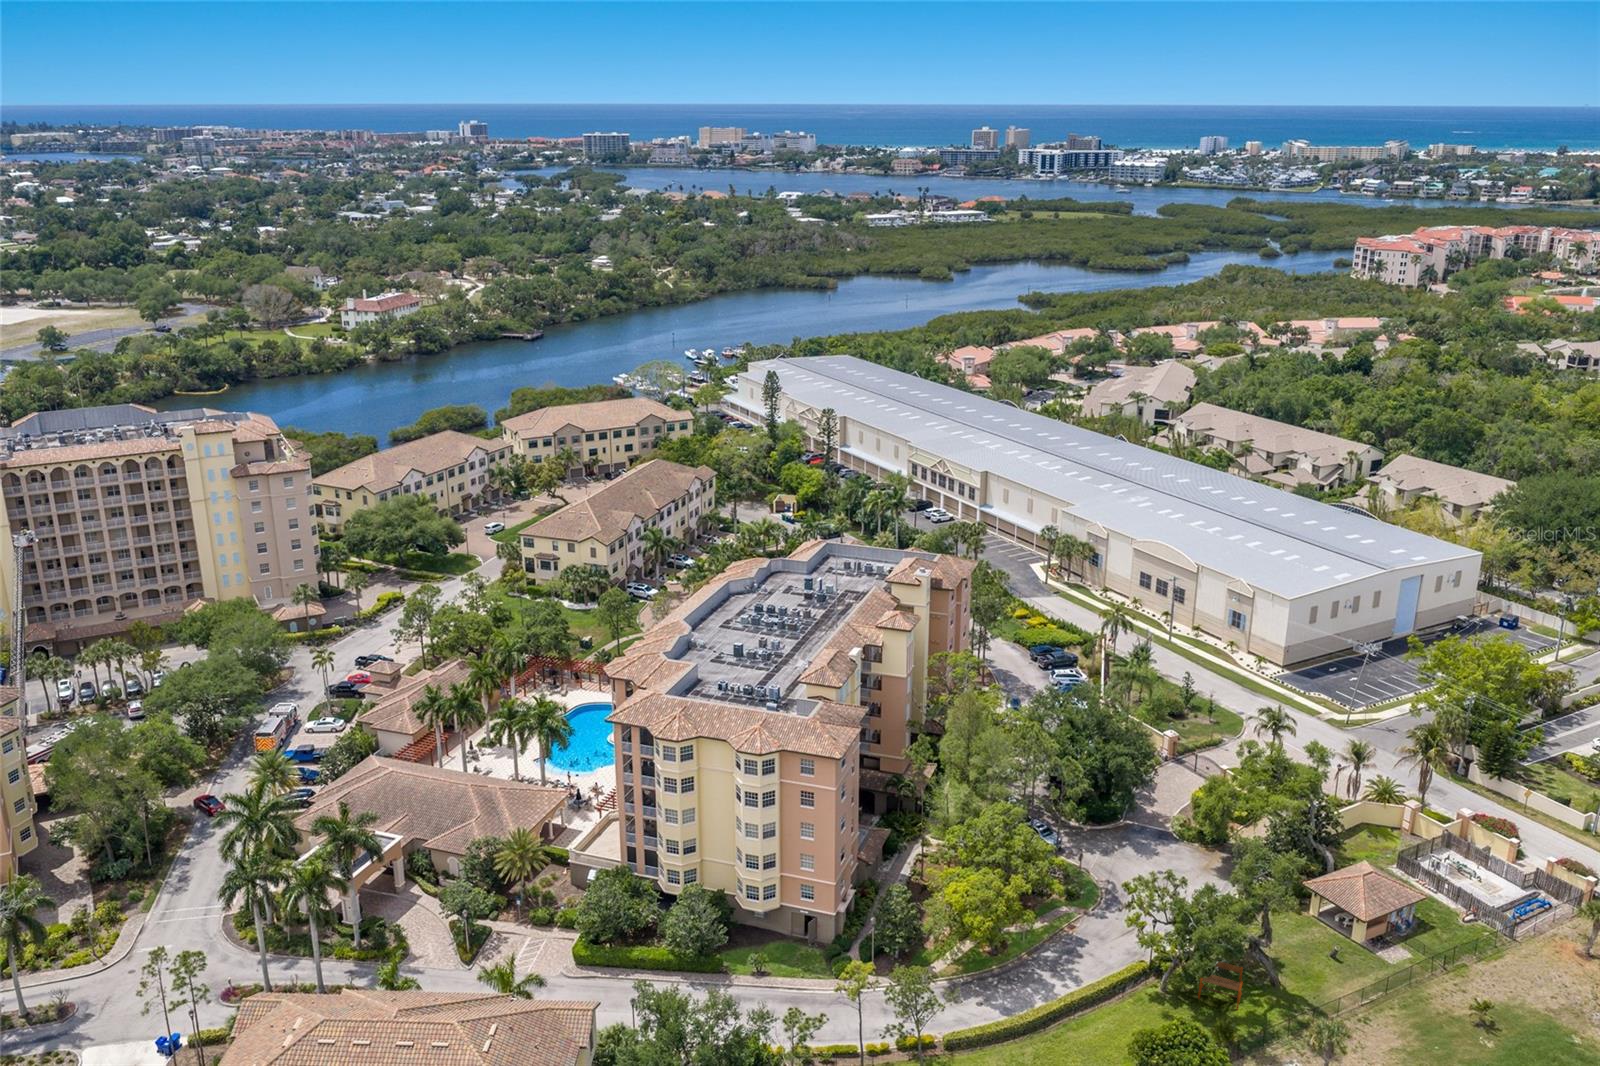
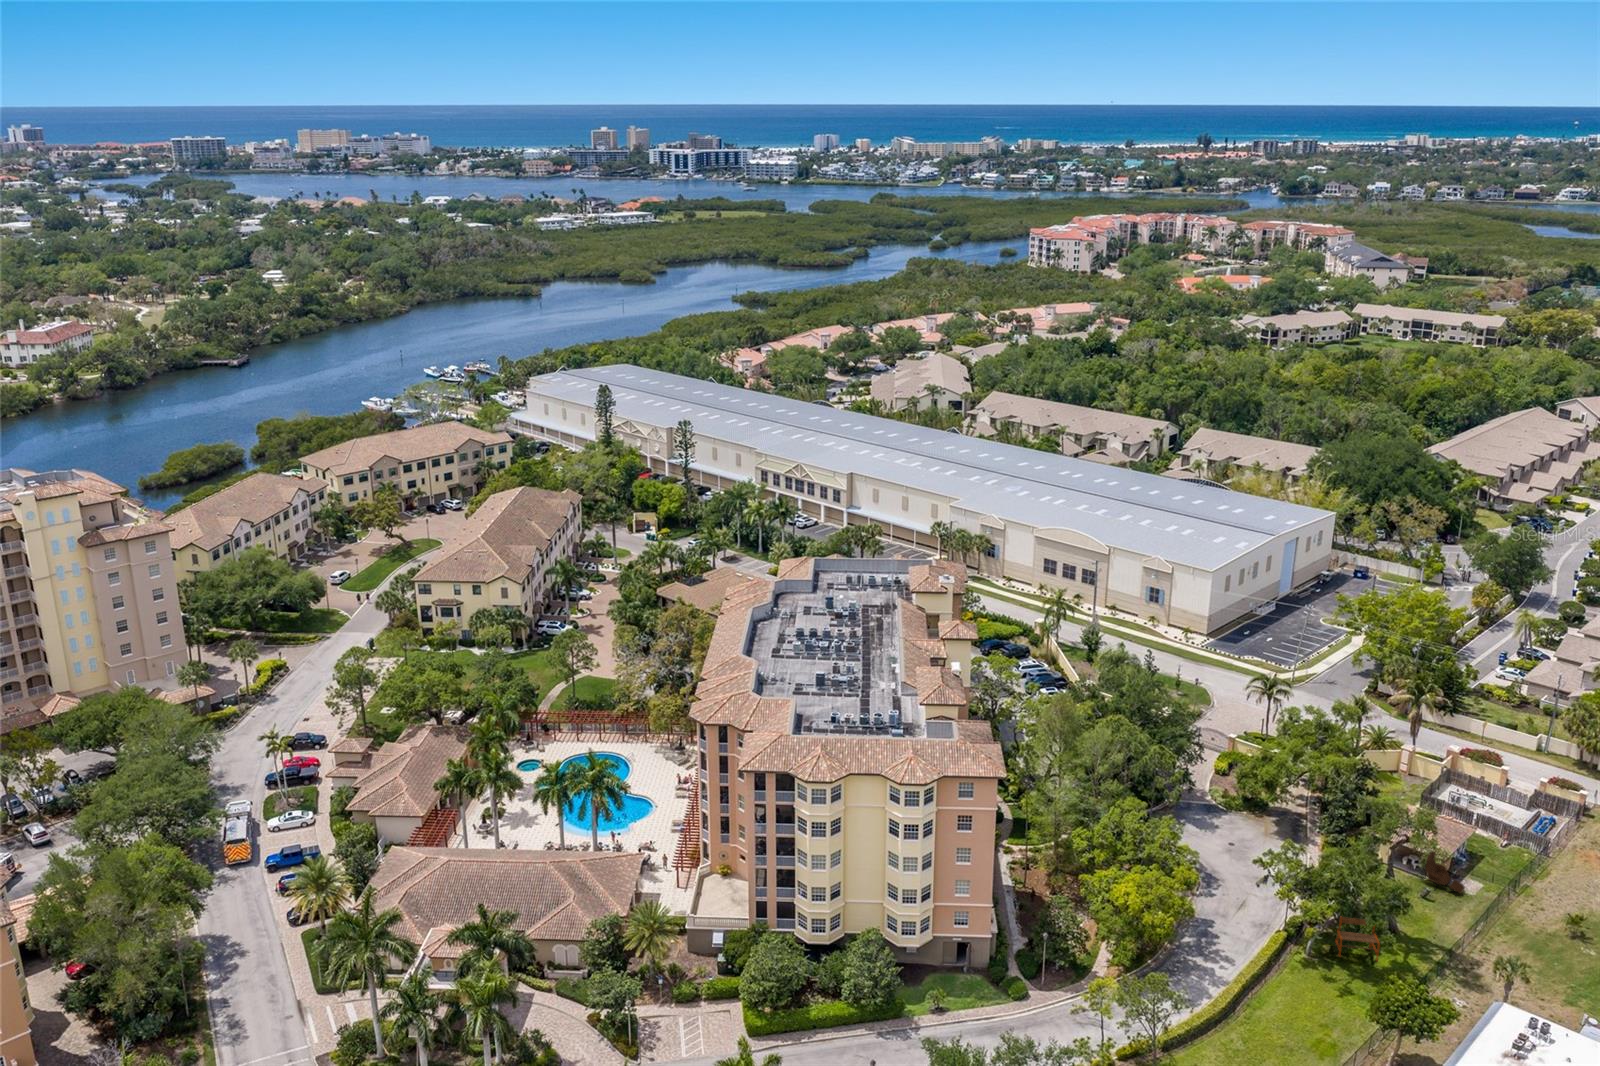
lounge chair: none [1346,911,1387,964] -> present [1426,852,1465,894]

